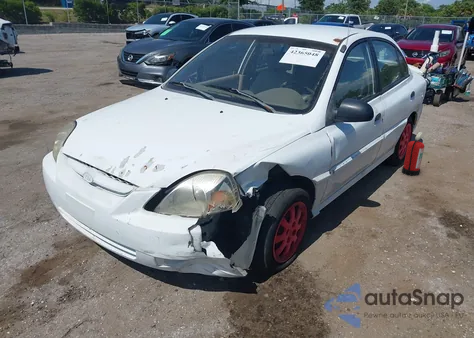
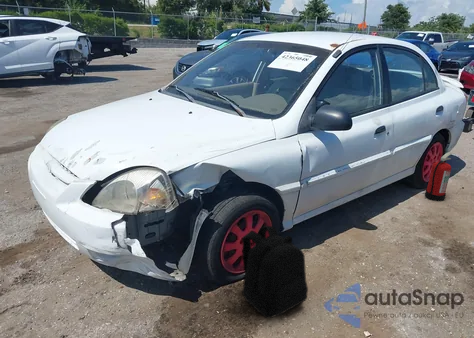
backpack: none [290,214,355,299] -> present [242,226,308,318]

